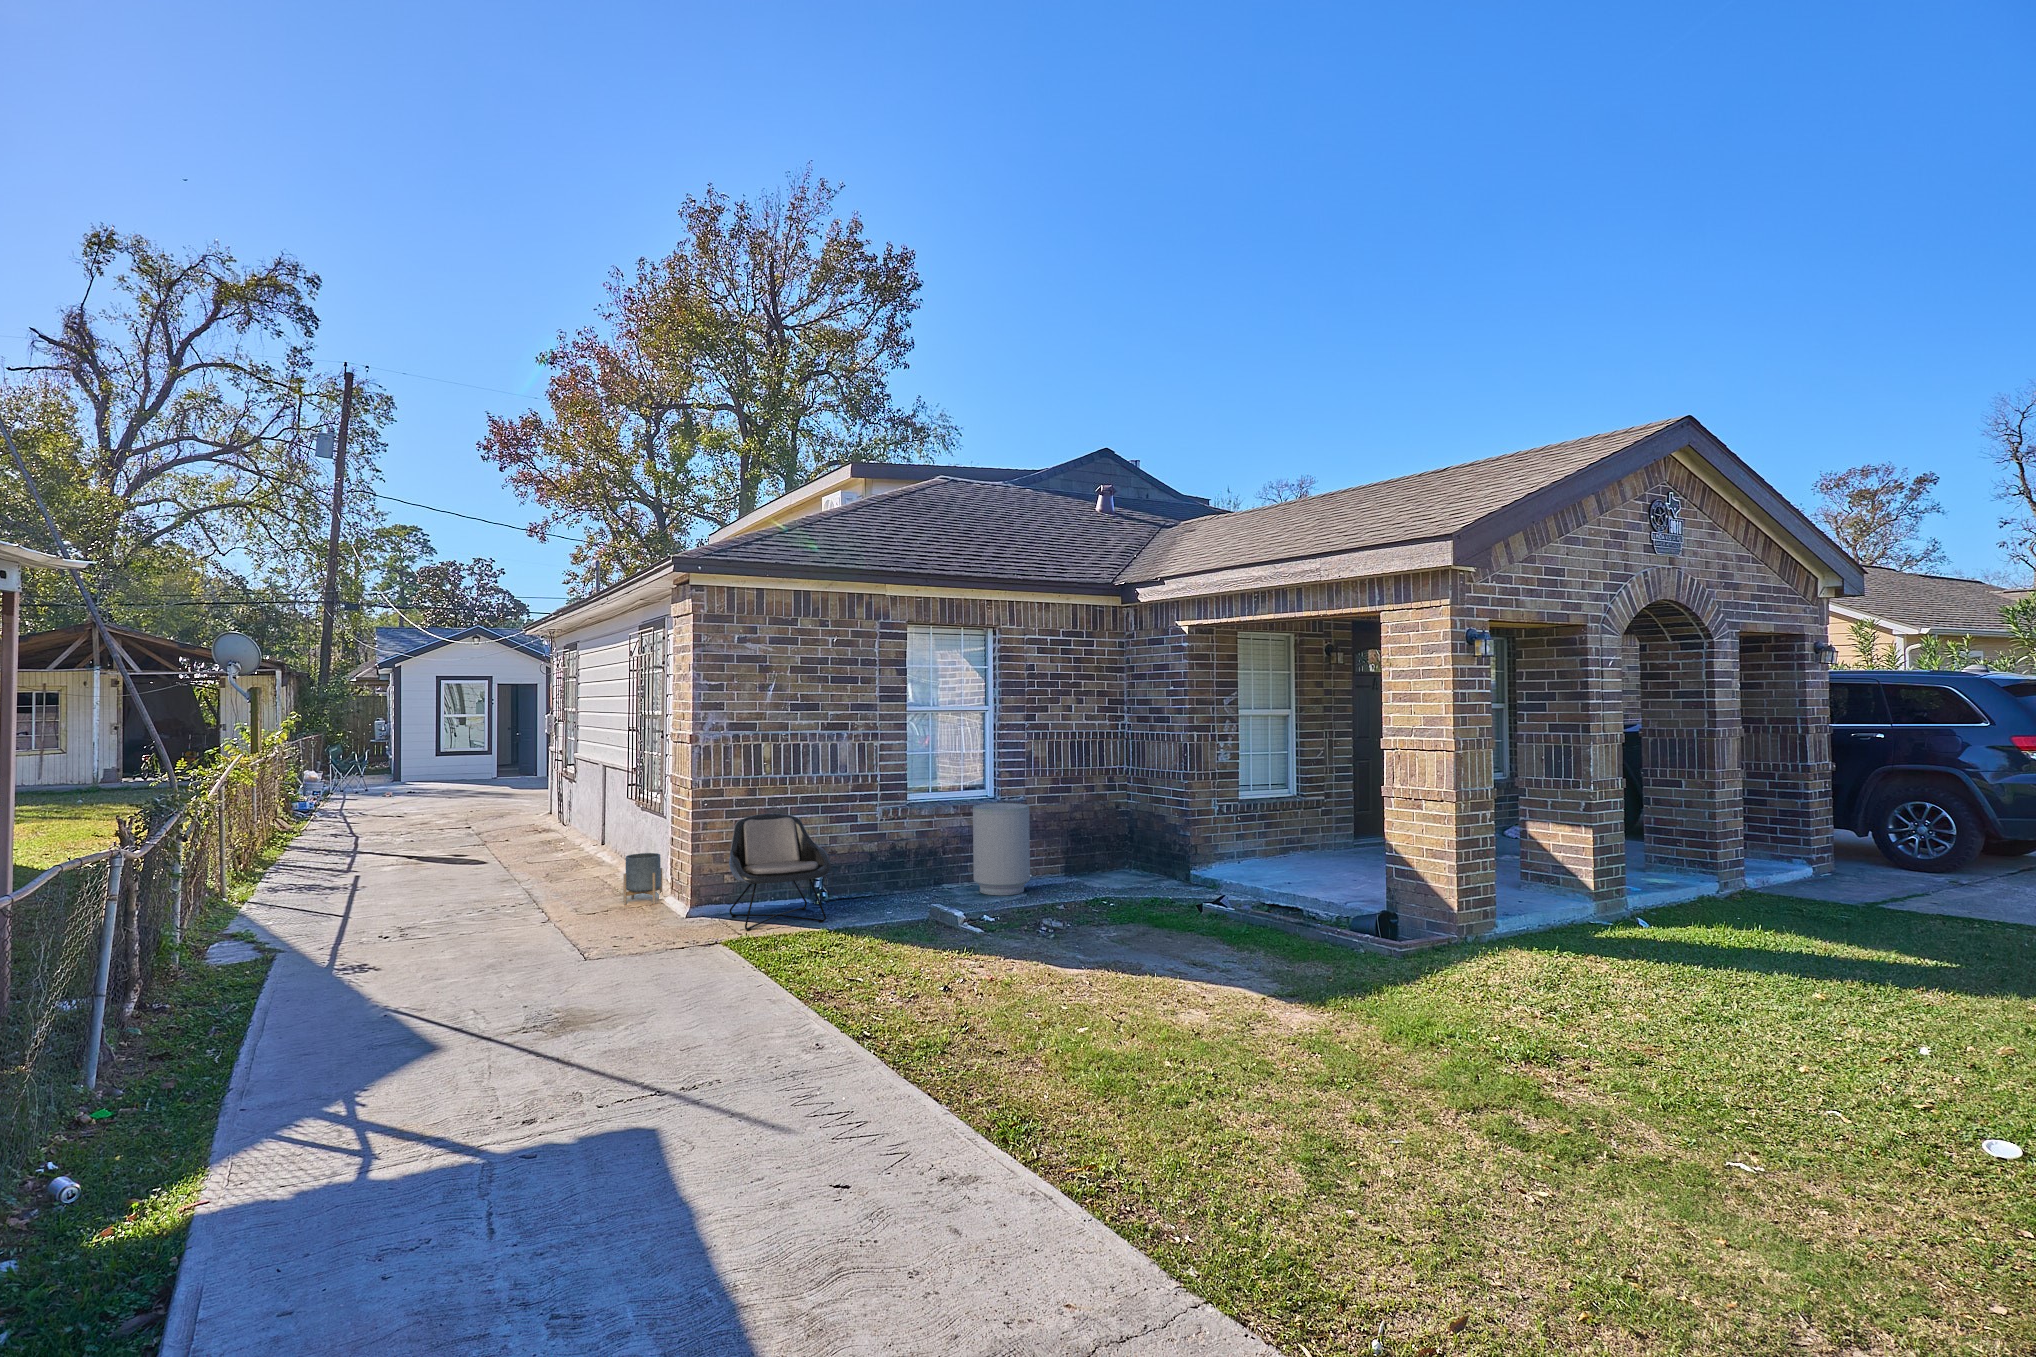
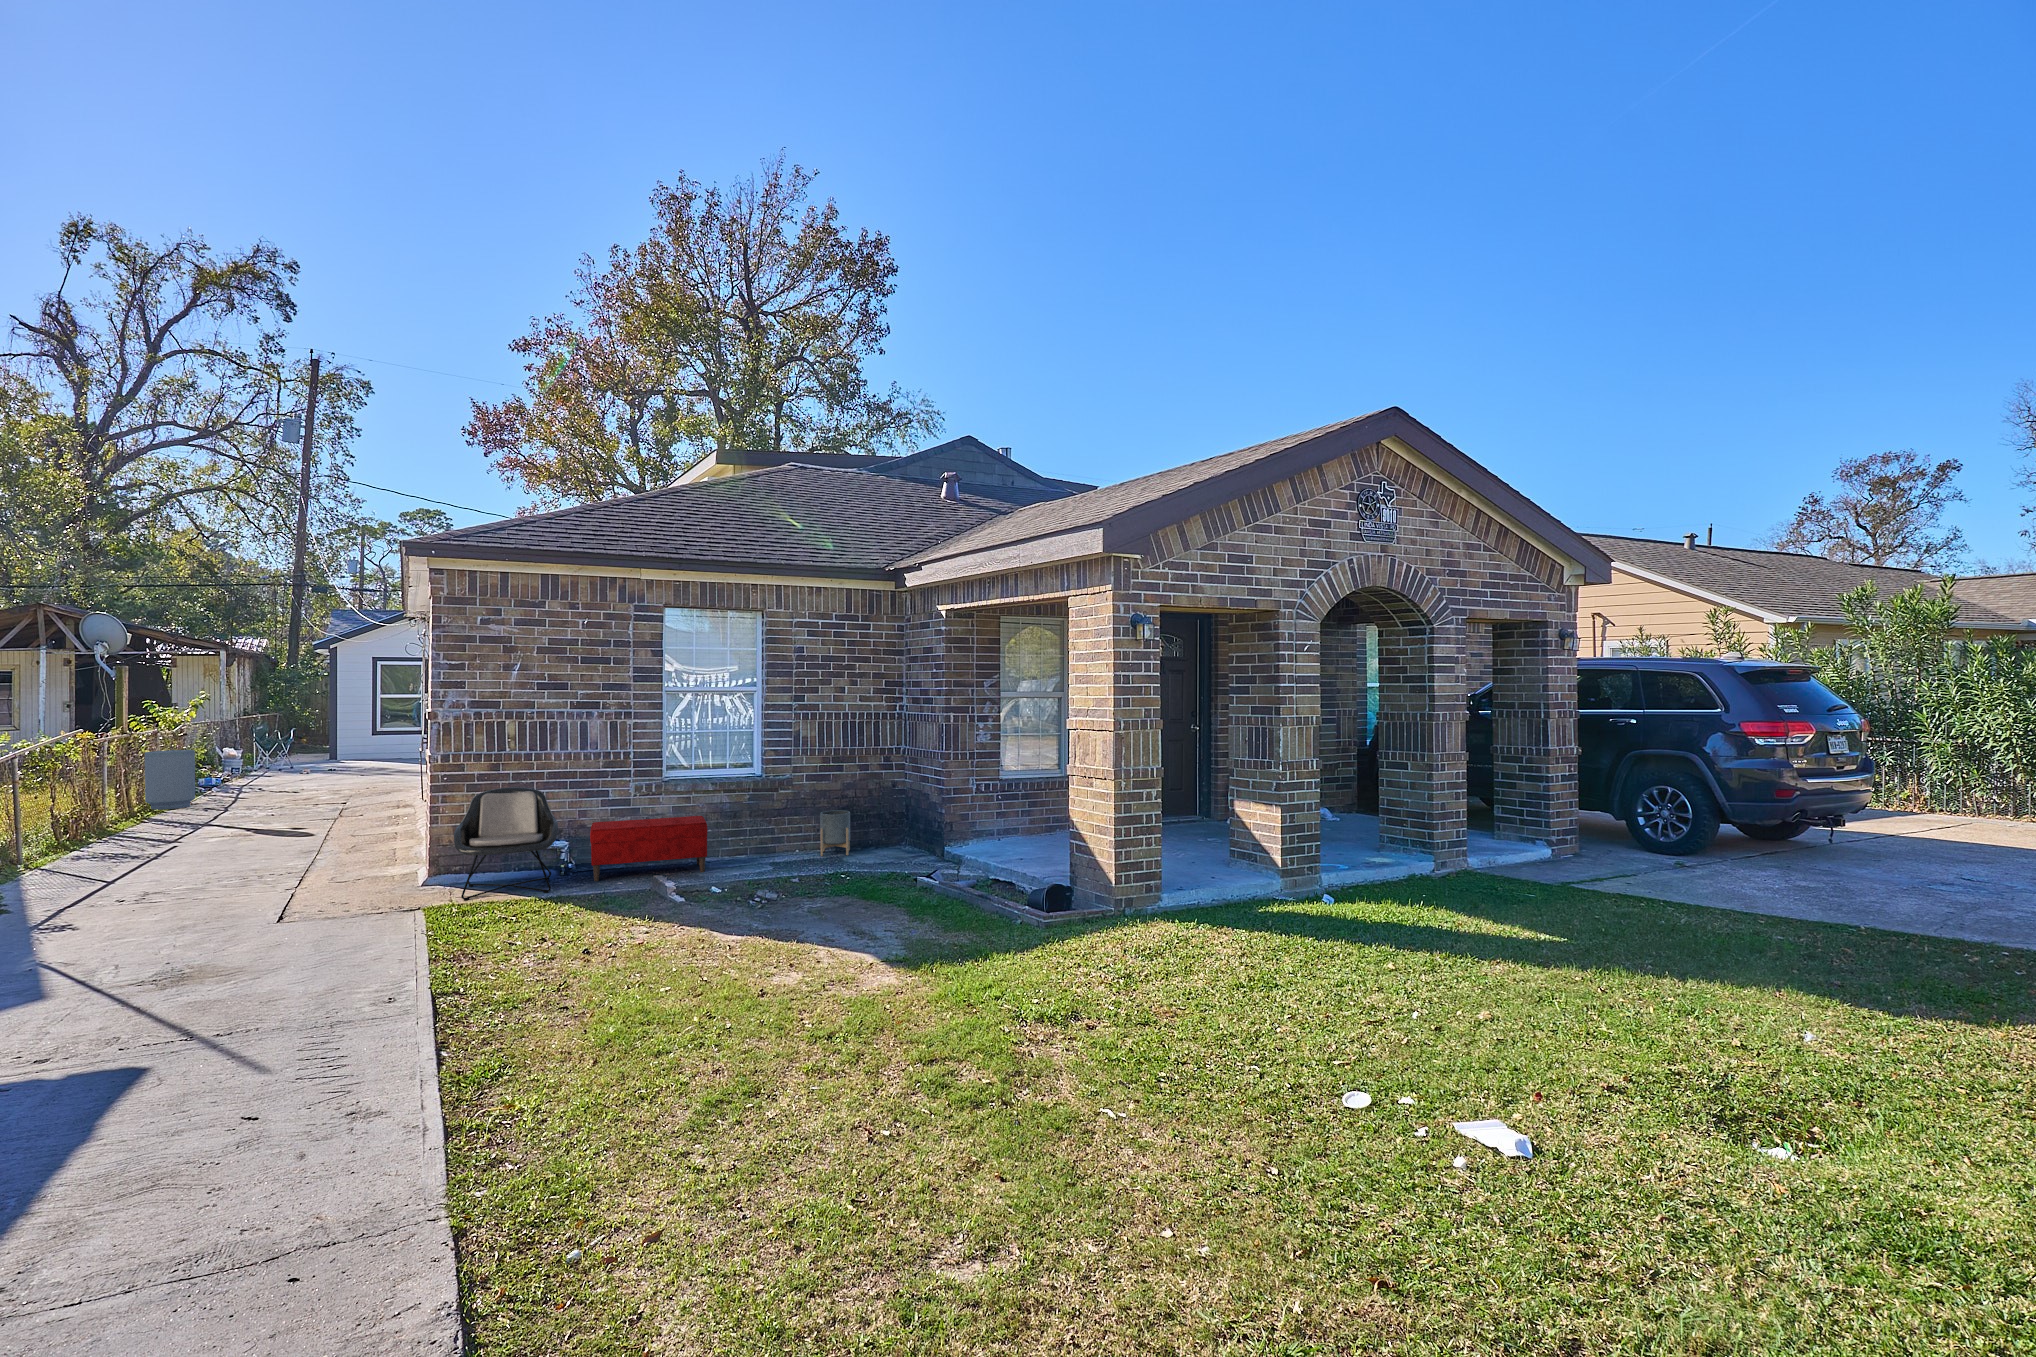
trash can: present [973,803,1030,895] -> present [145,750,195,810]
bench: none [840,842,961,911] -> present [590,816,708,881]
planter: present [623,853,663,905] -> present [820,810,850,856]

